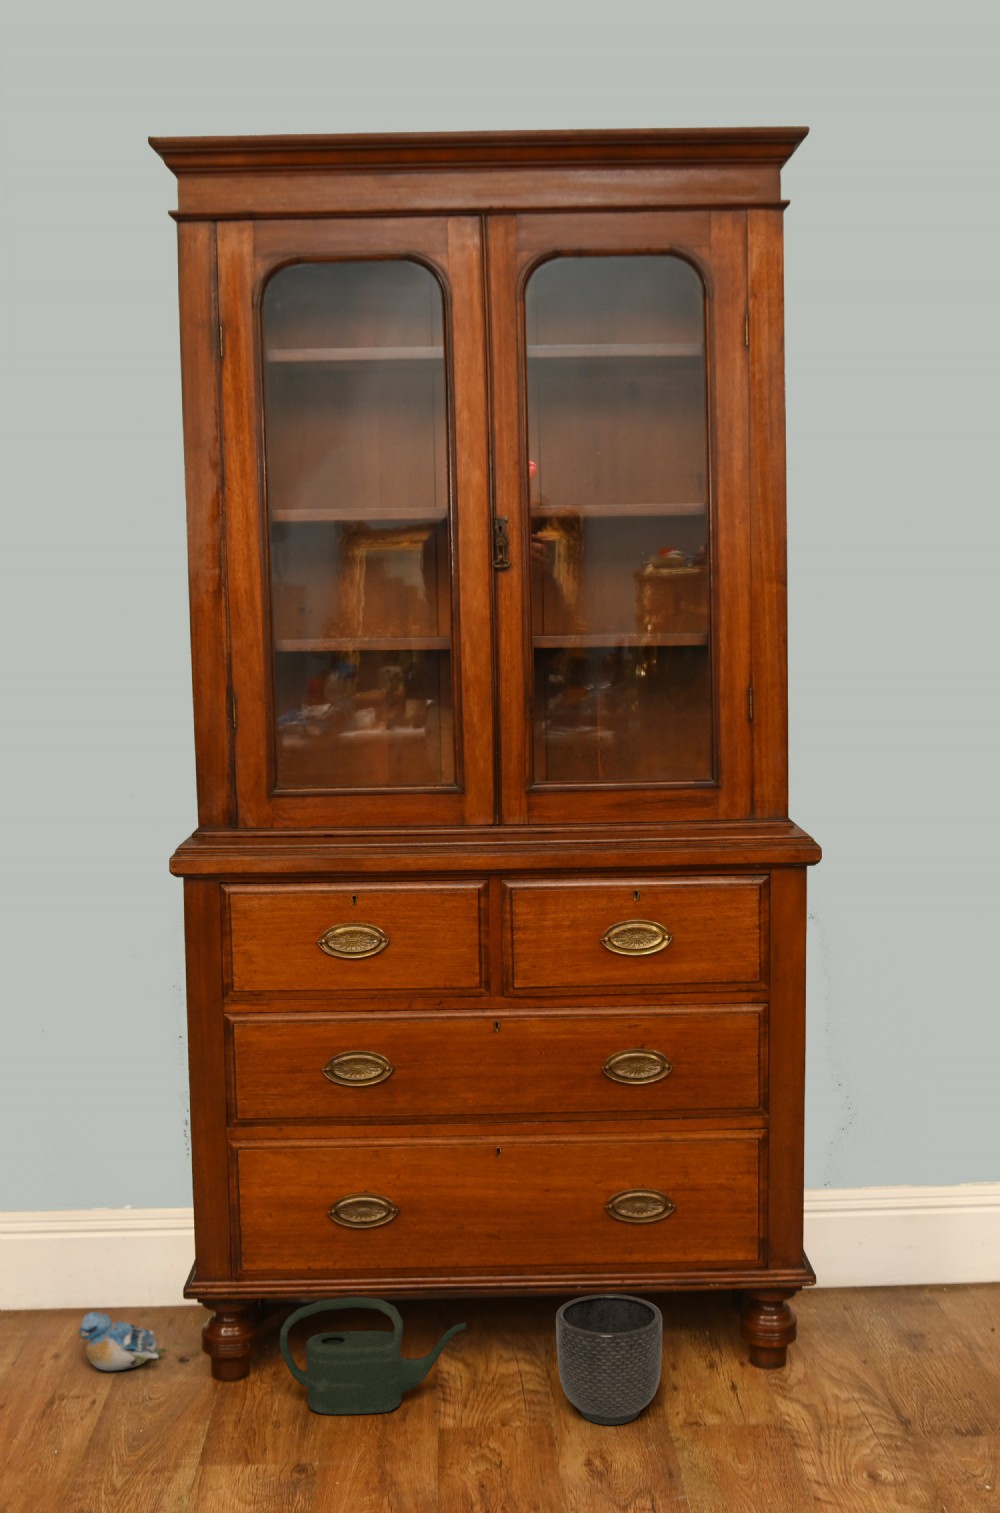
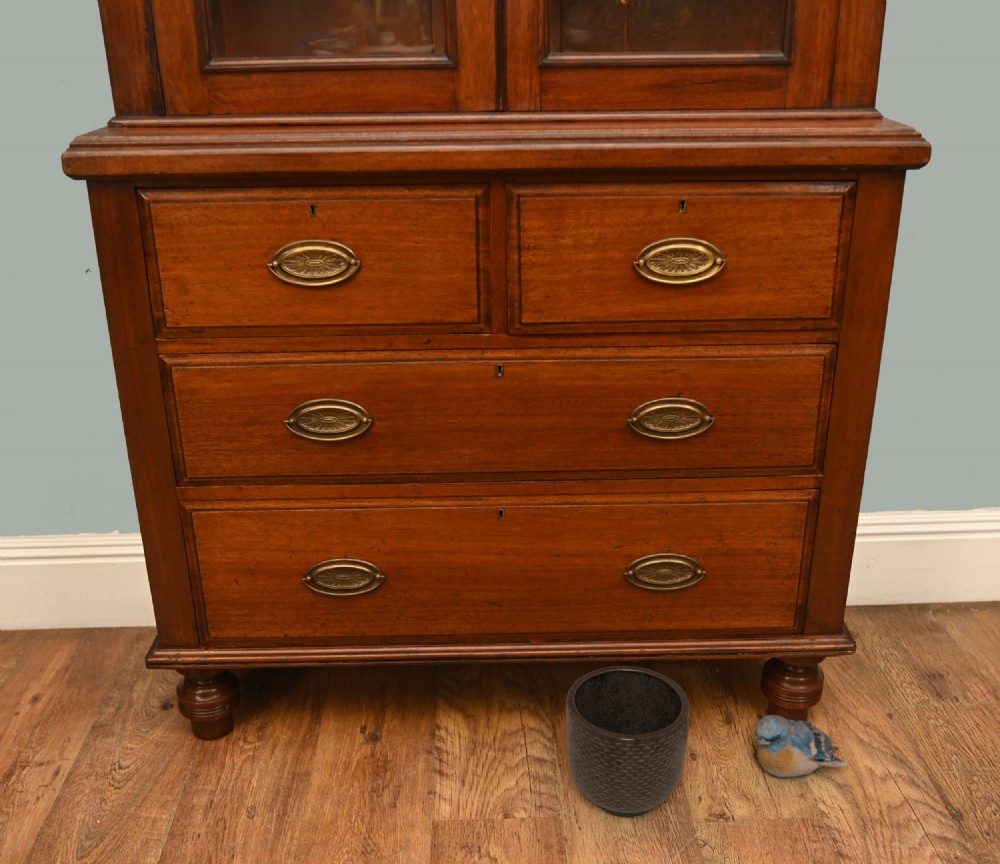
watering can: present [280,1297,466,1415] -> none [251,674,463,795]
plush toy: present [77,1312,166,1371] -> present [753,715,847,777]

